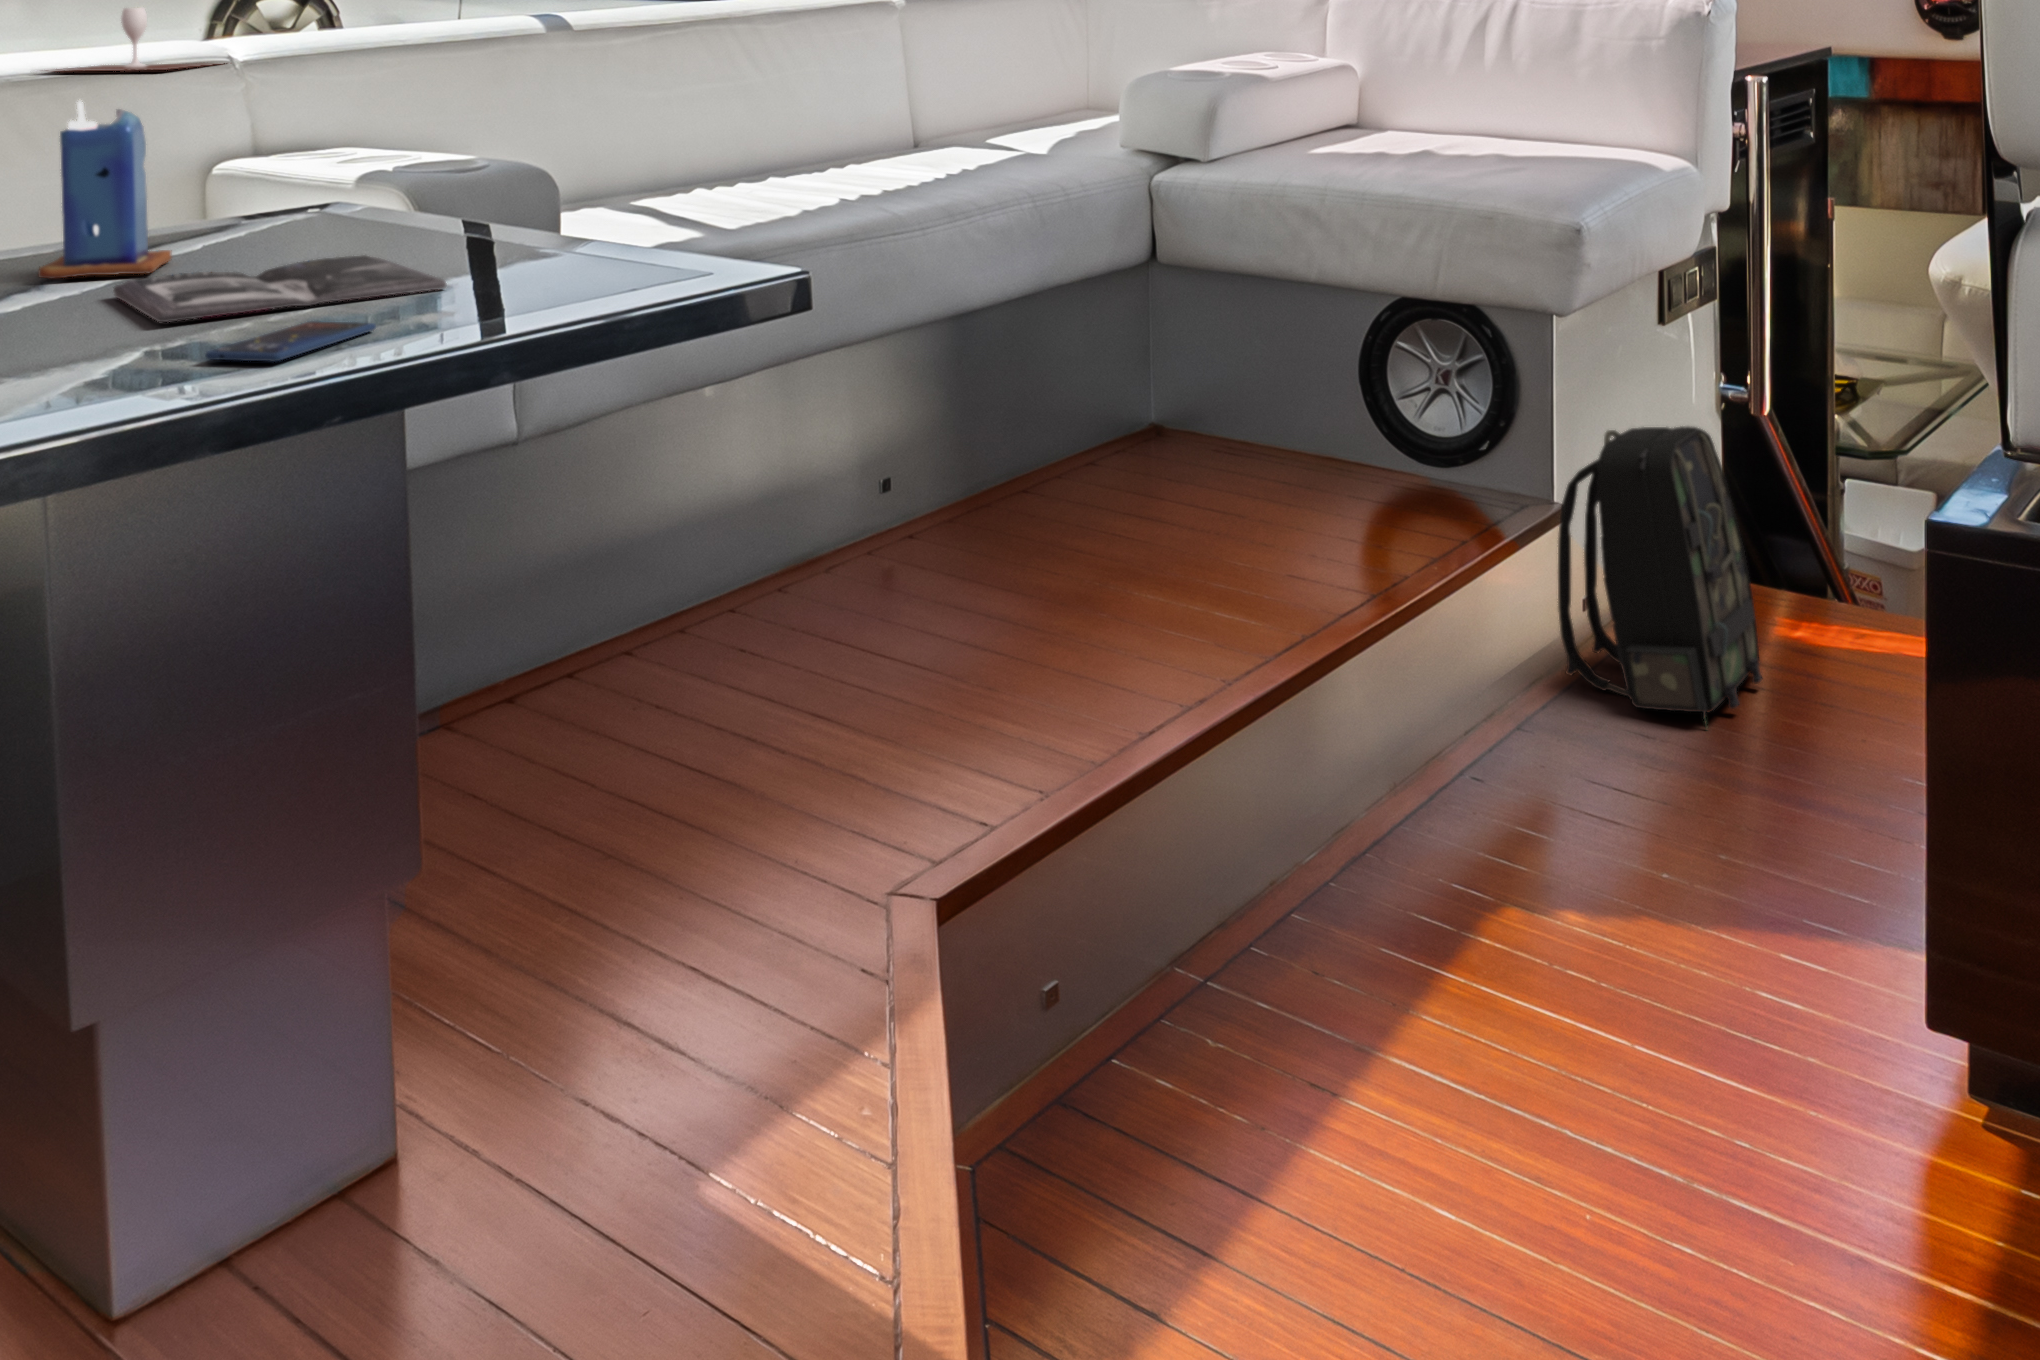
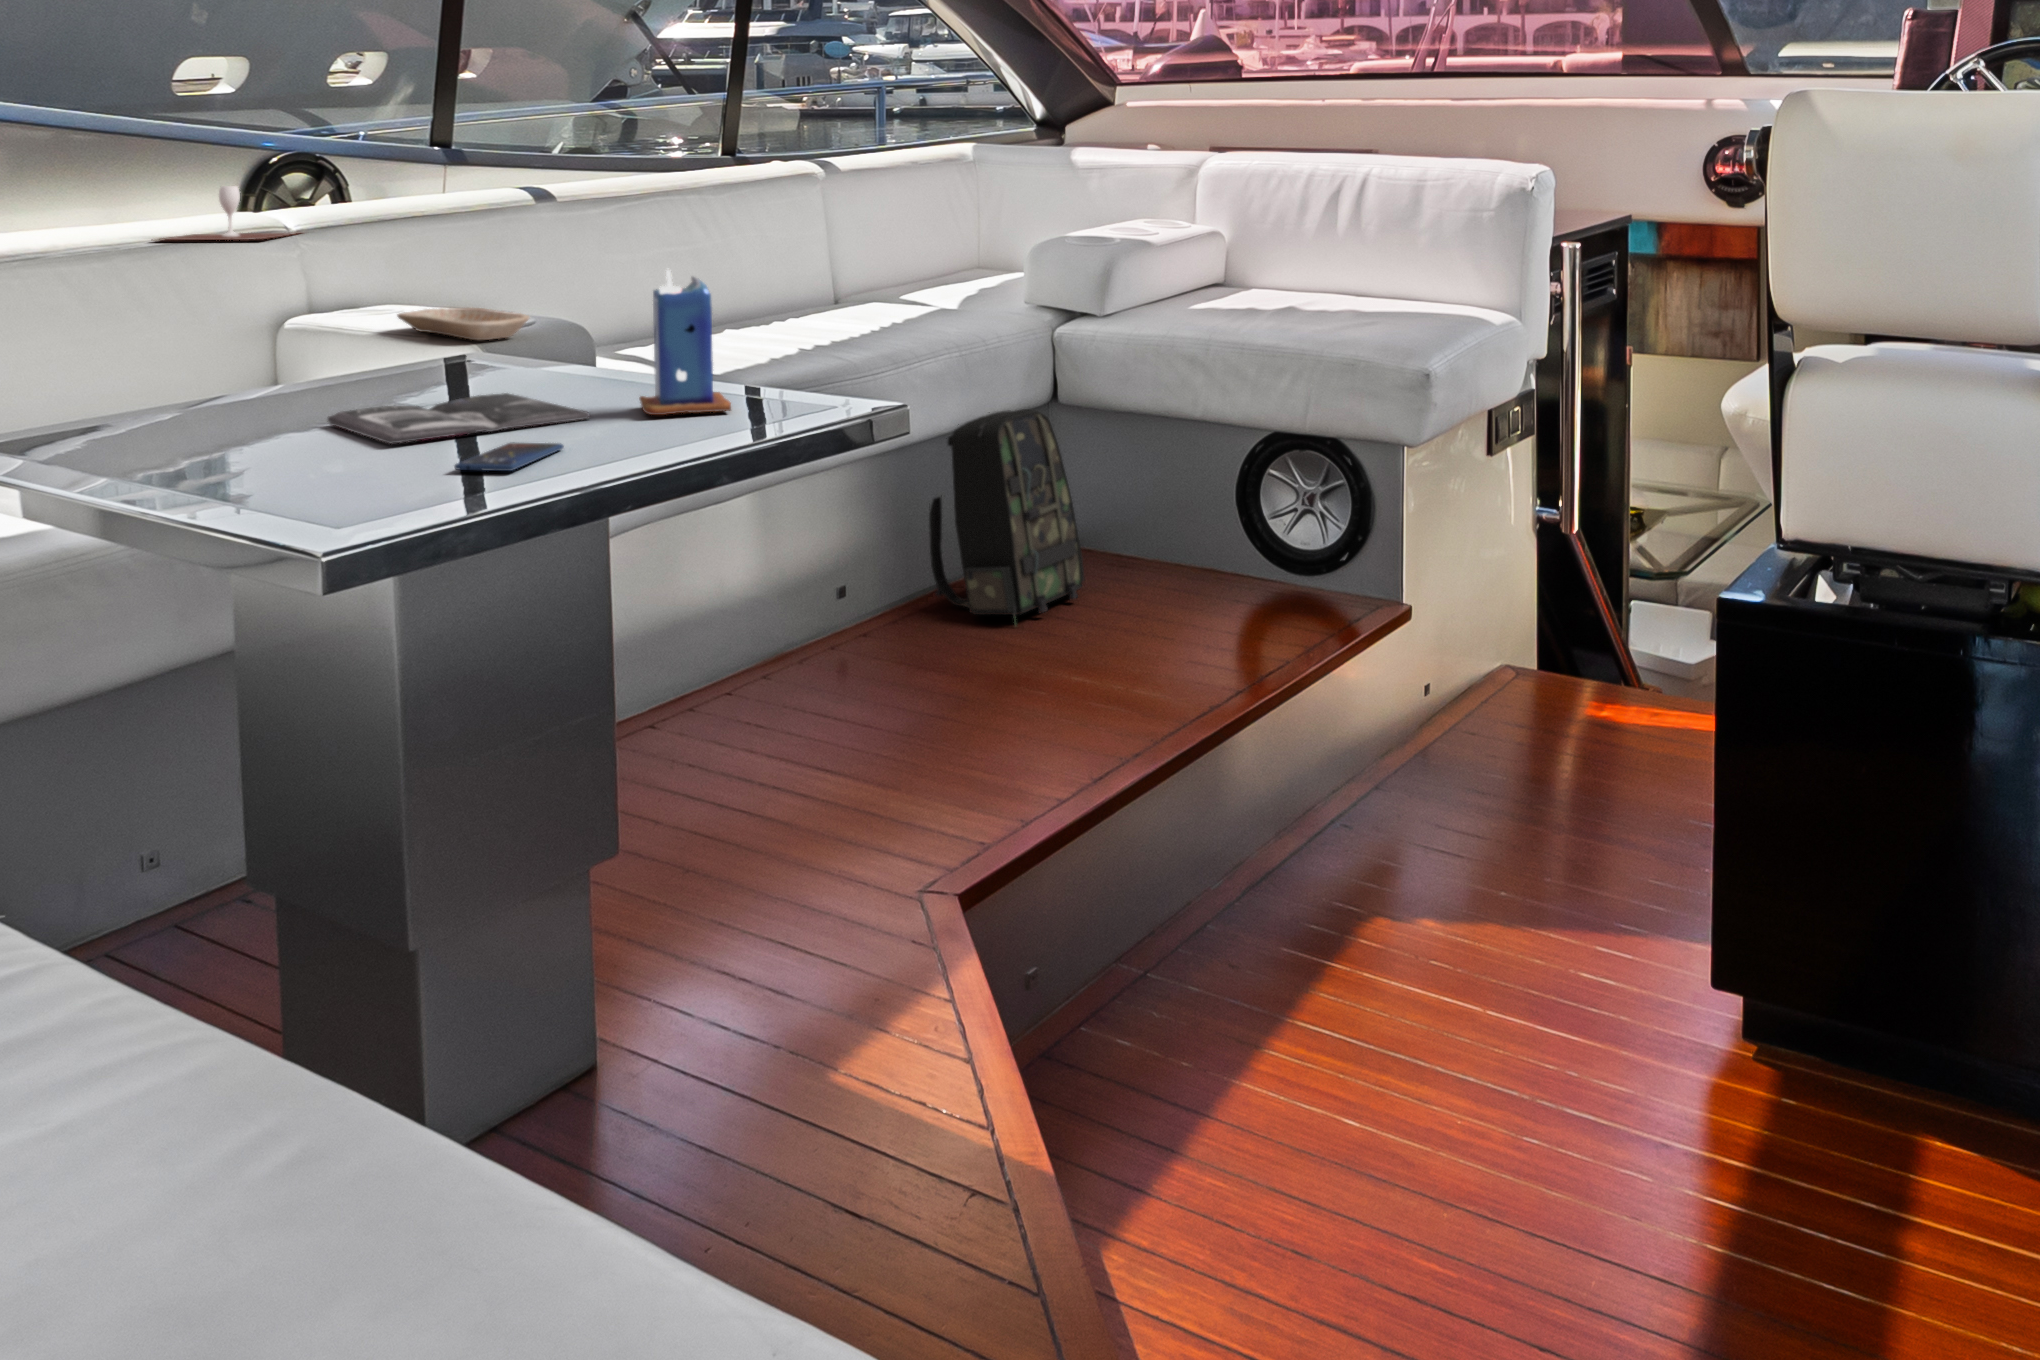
candle: present [38,101,171,278] -> present [640,270,731,415]
tray: none [319,151,469,190] -> present [397,308,529,340]
backpack: present [1558,426,1762,729] -> present [929,409,1085,626]

